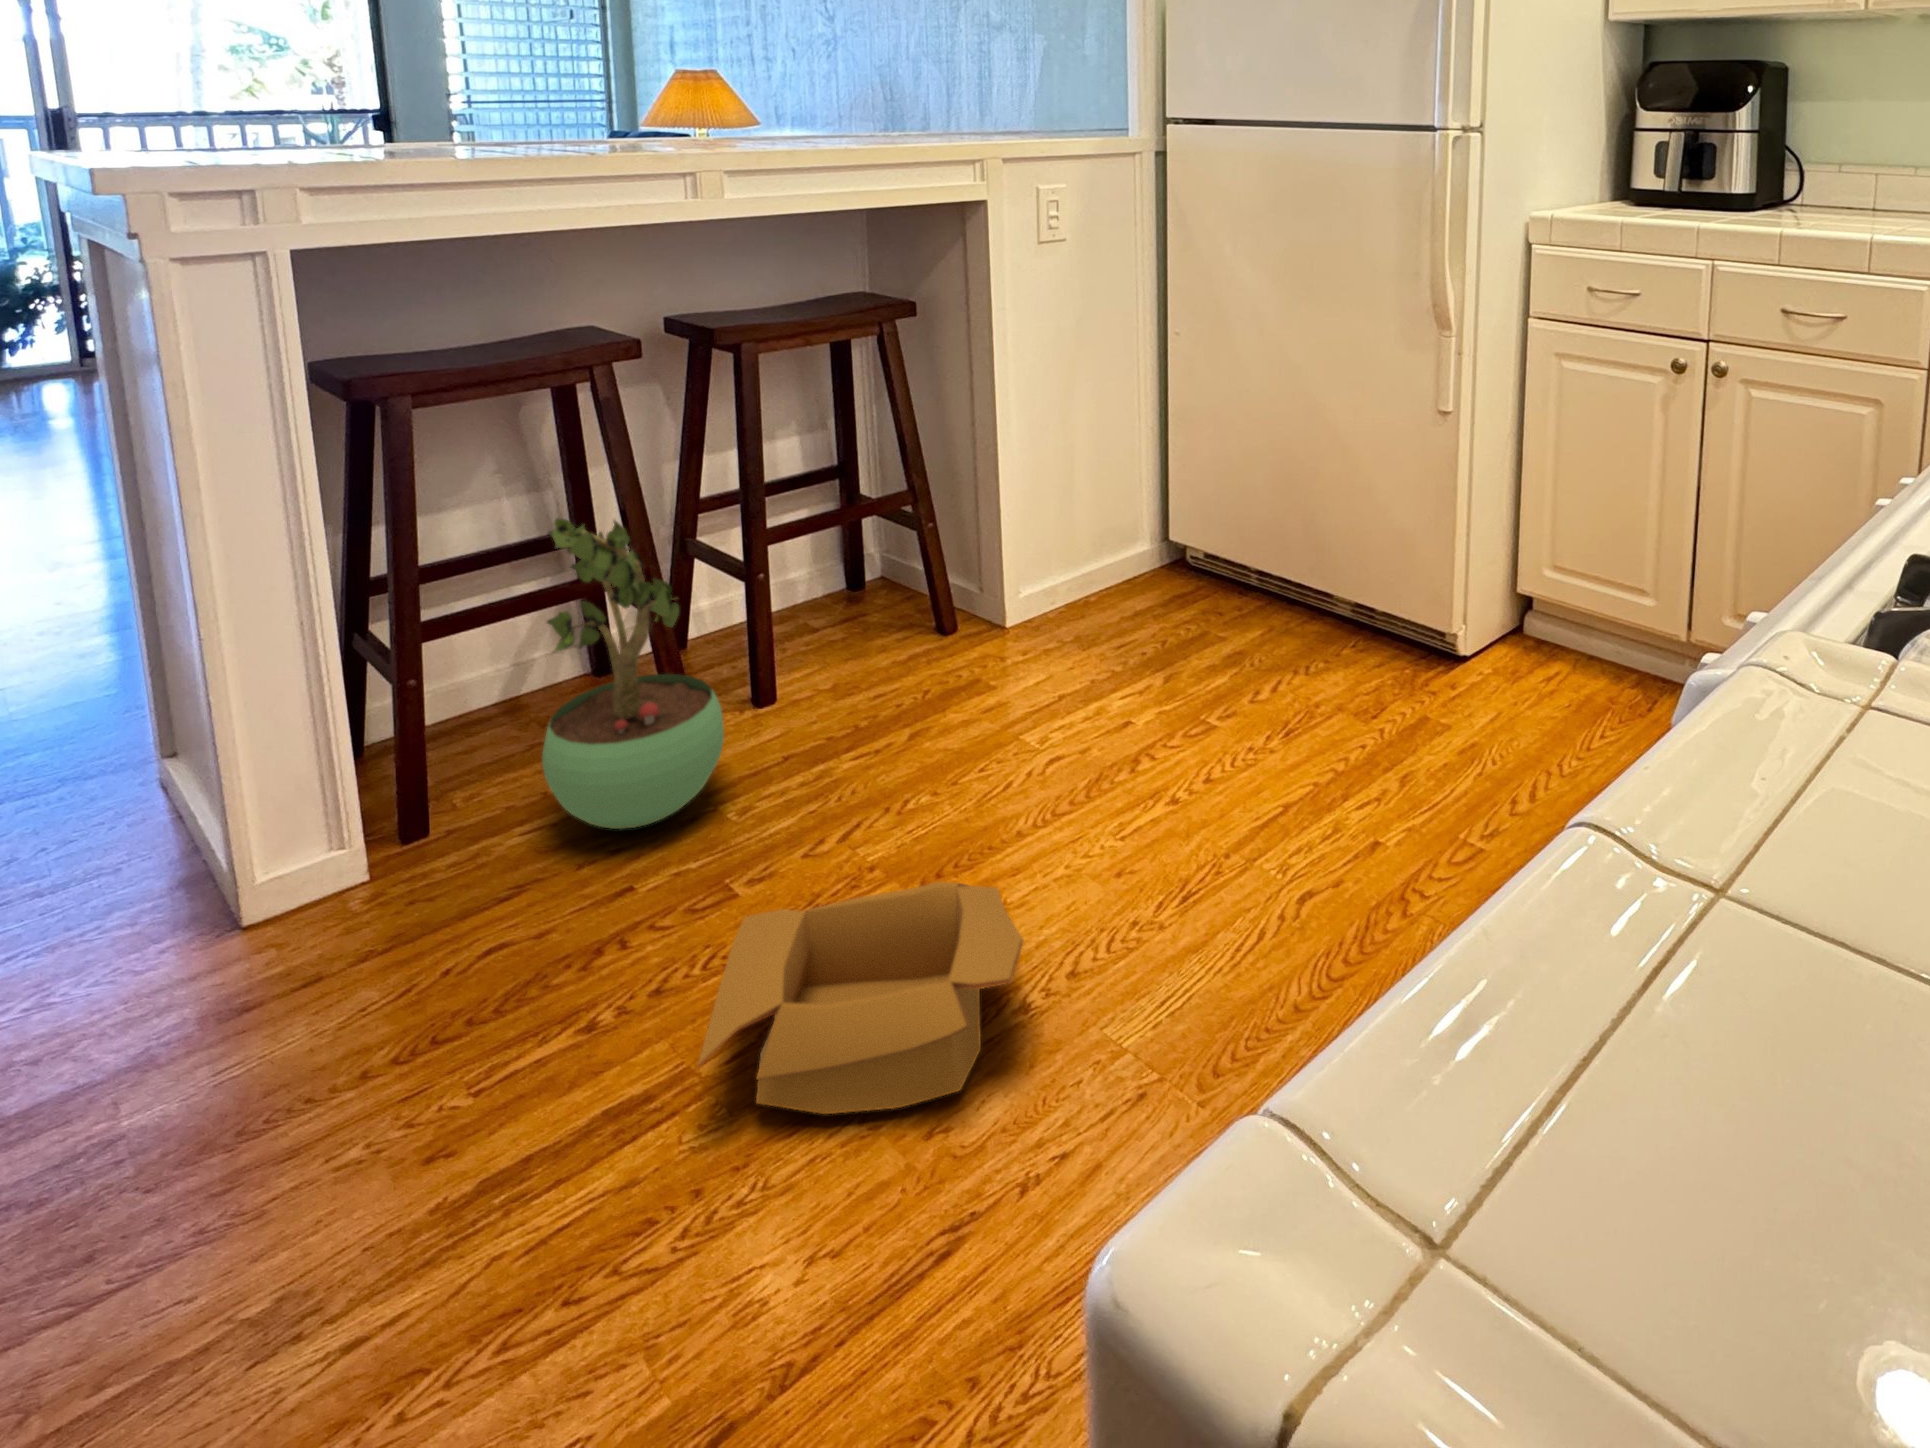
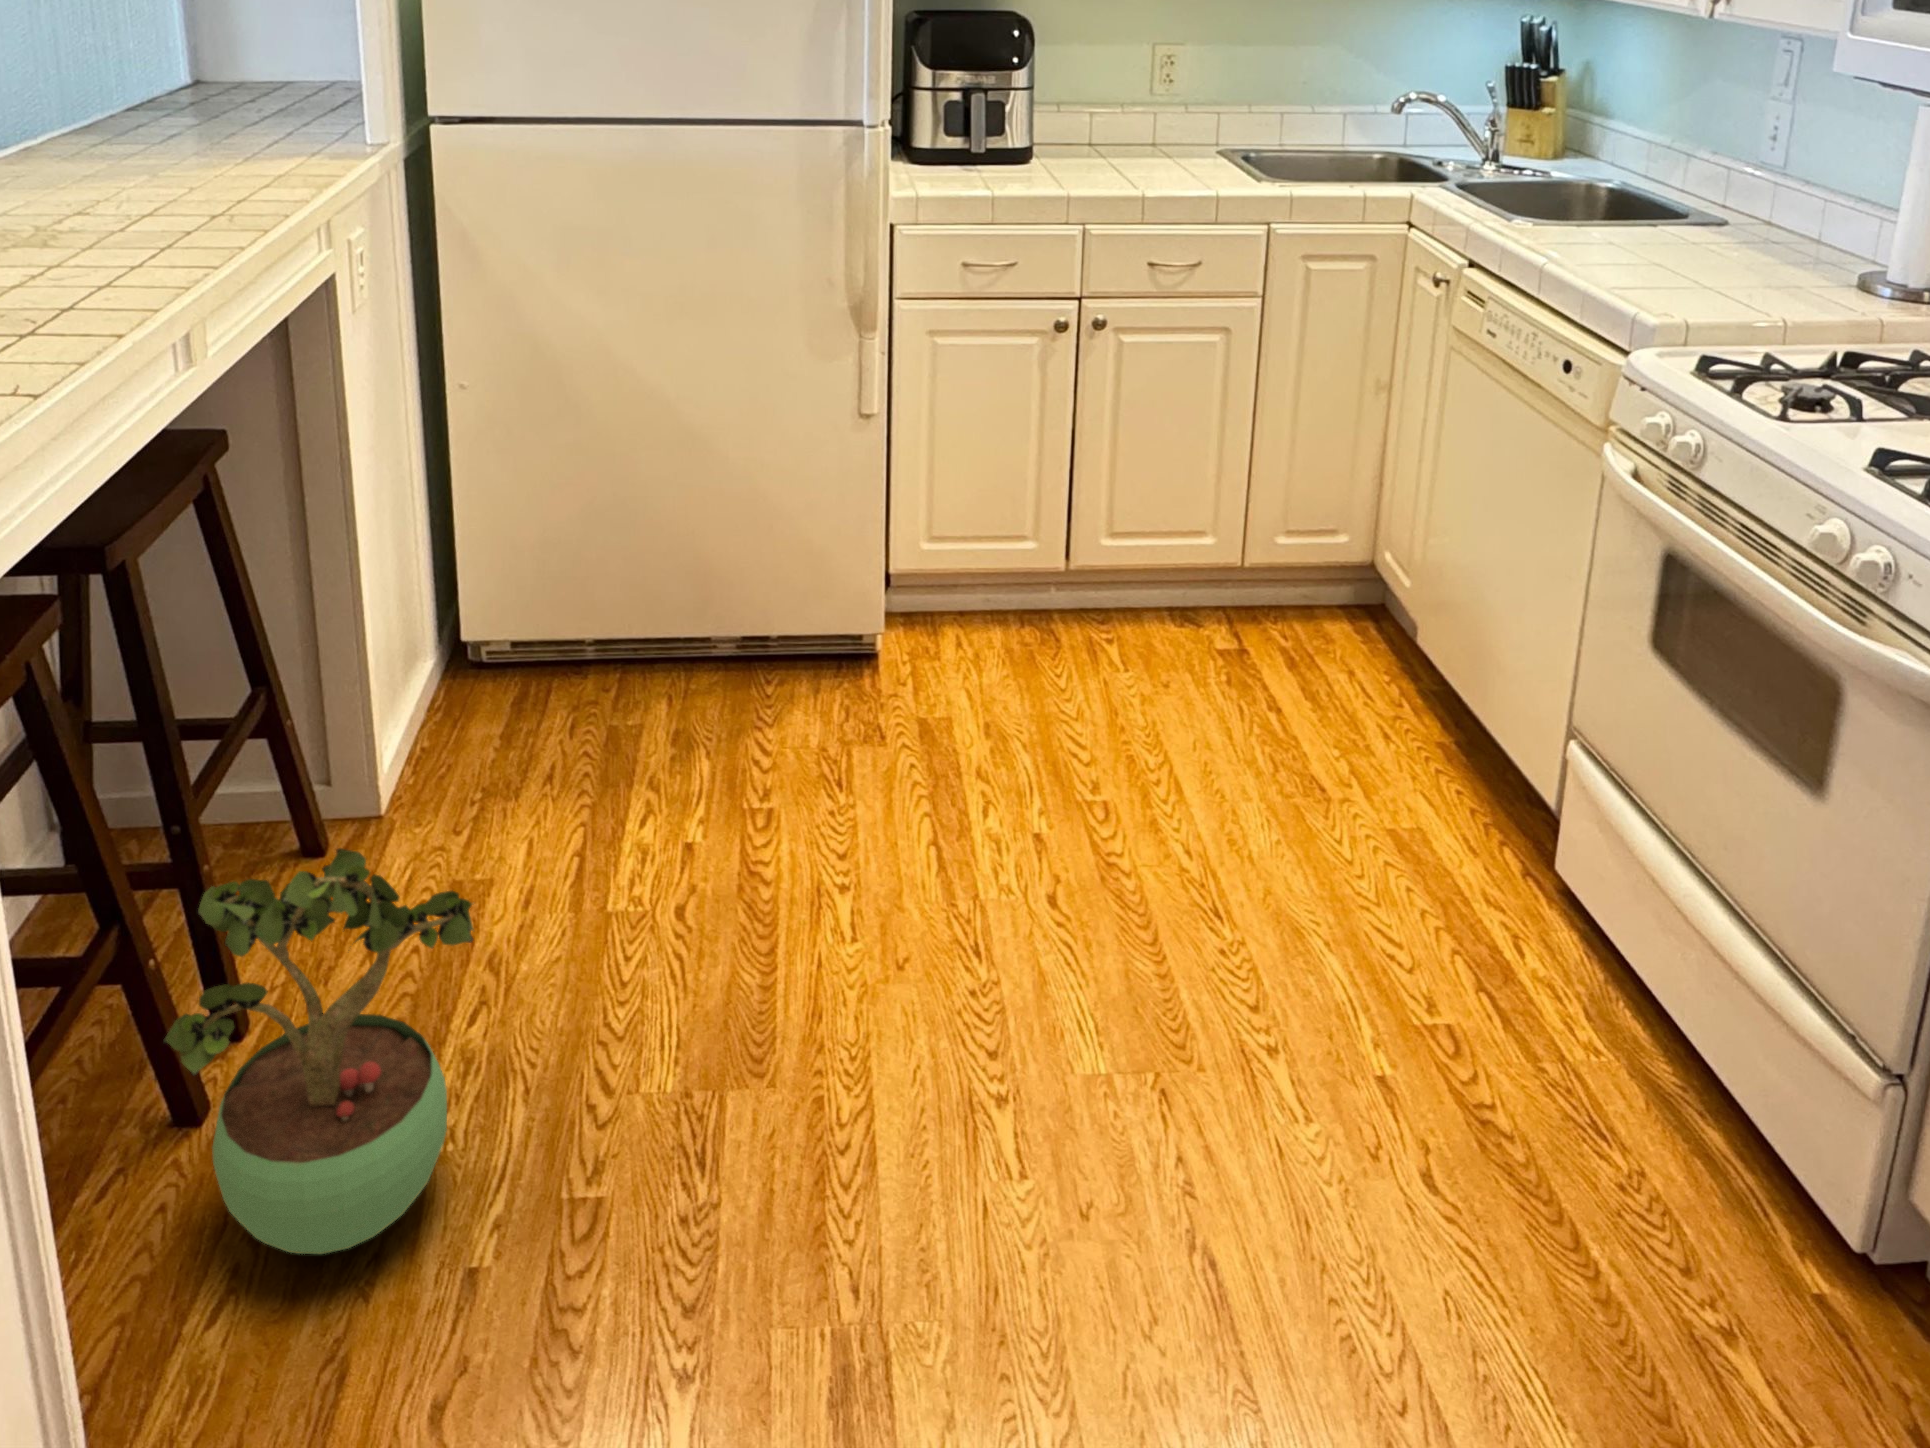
cardboard box: present [697,882,1023,1114] -> none [766,1015,1090,1293]

